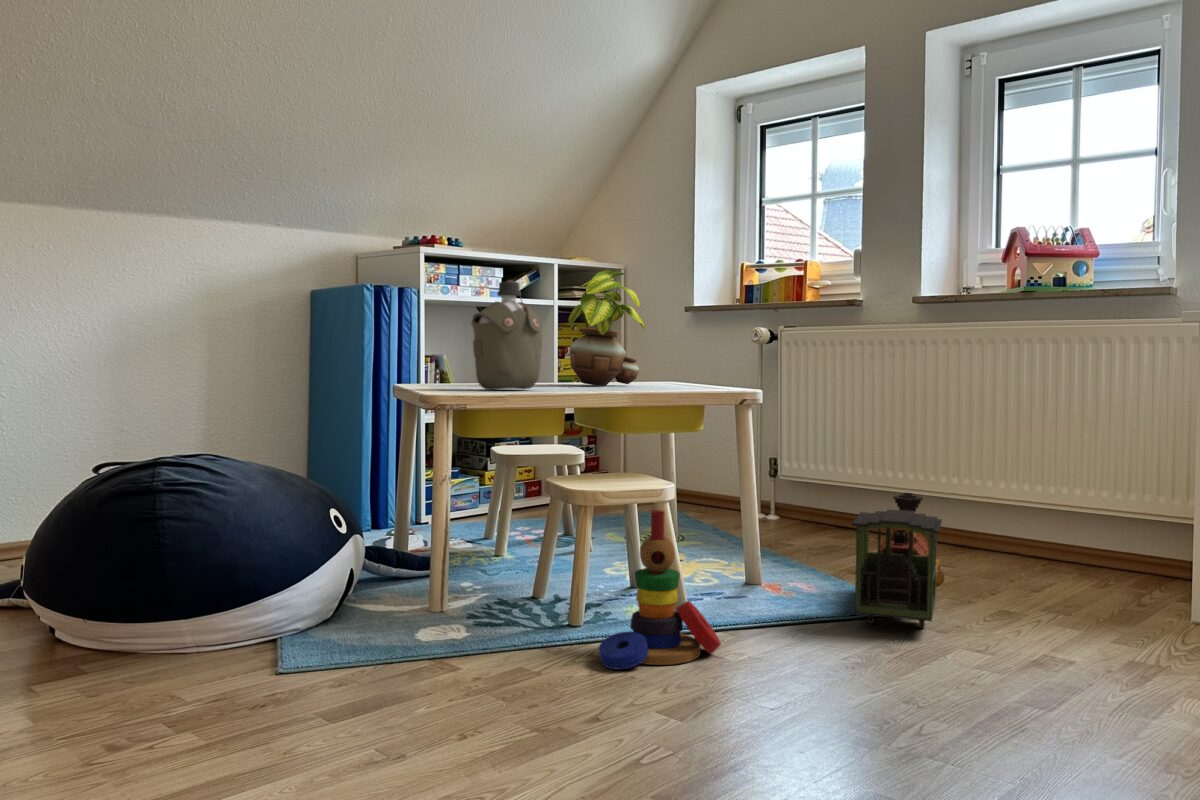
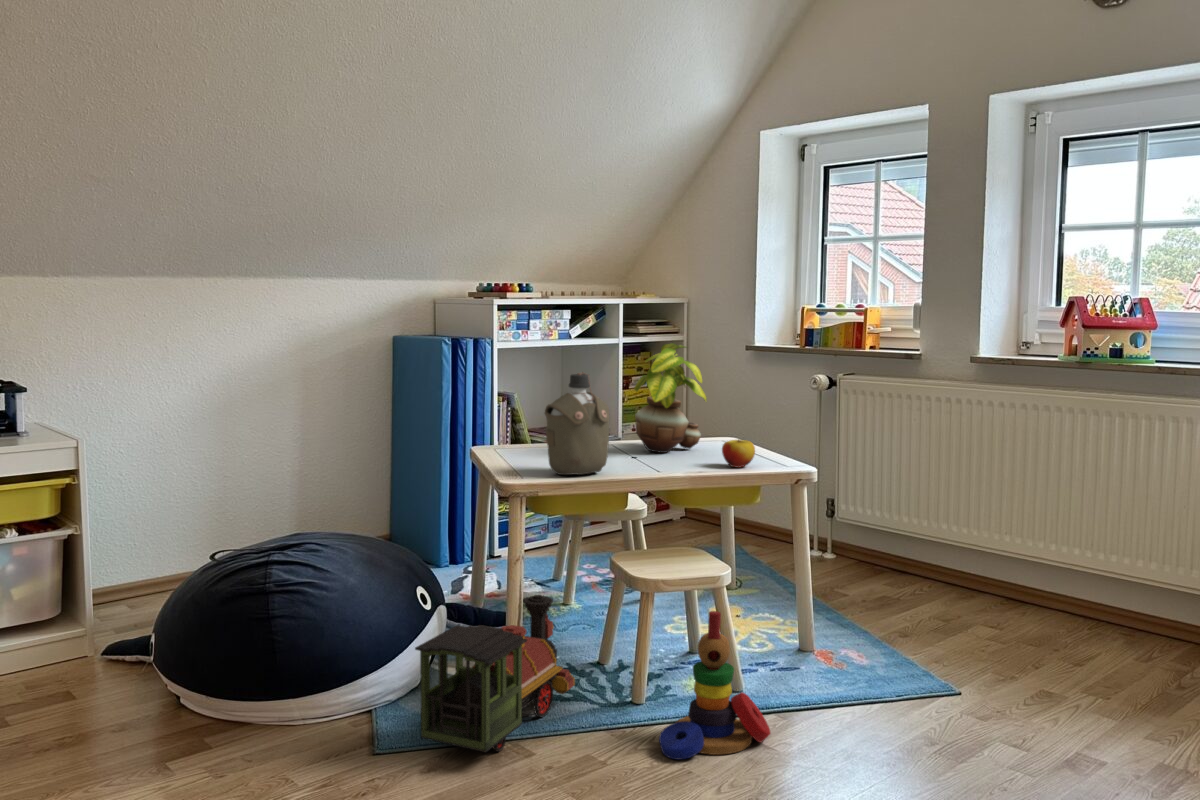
apple: none [662,359,697,389] -> present [722,439,755,467]
toy train: present [852,493,945,628] -> present [415,595,575,752]

